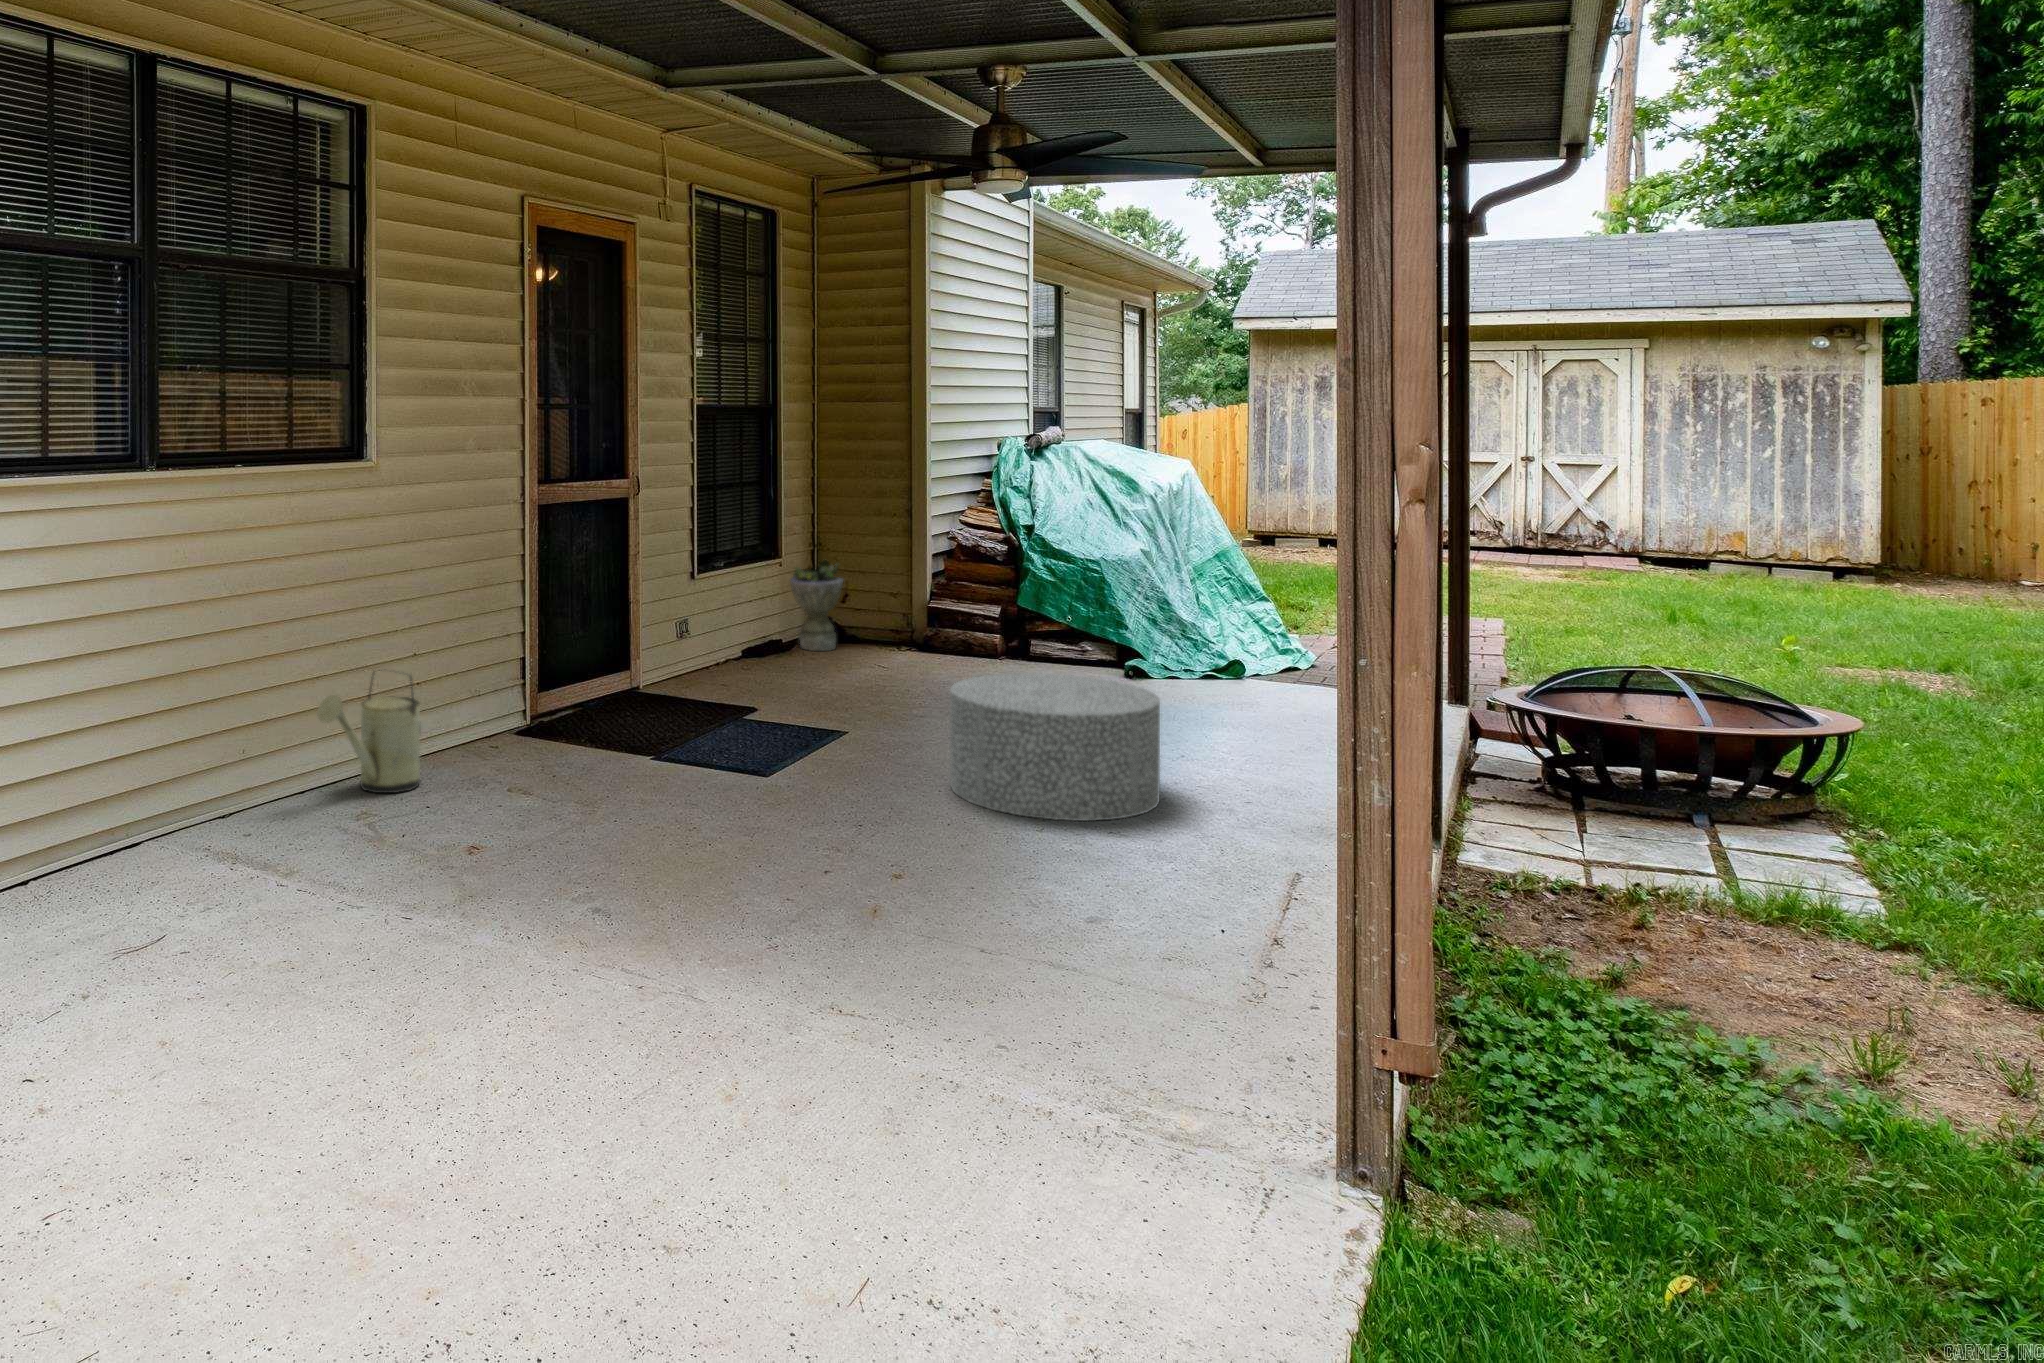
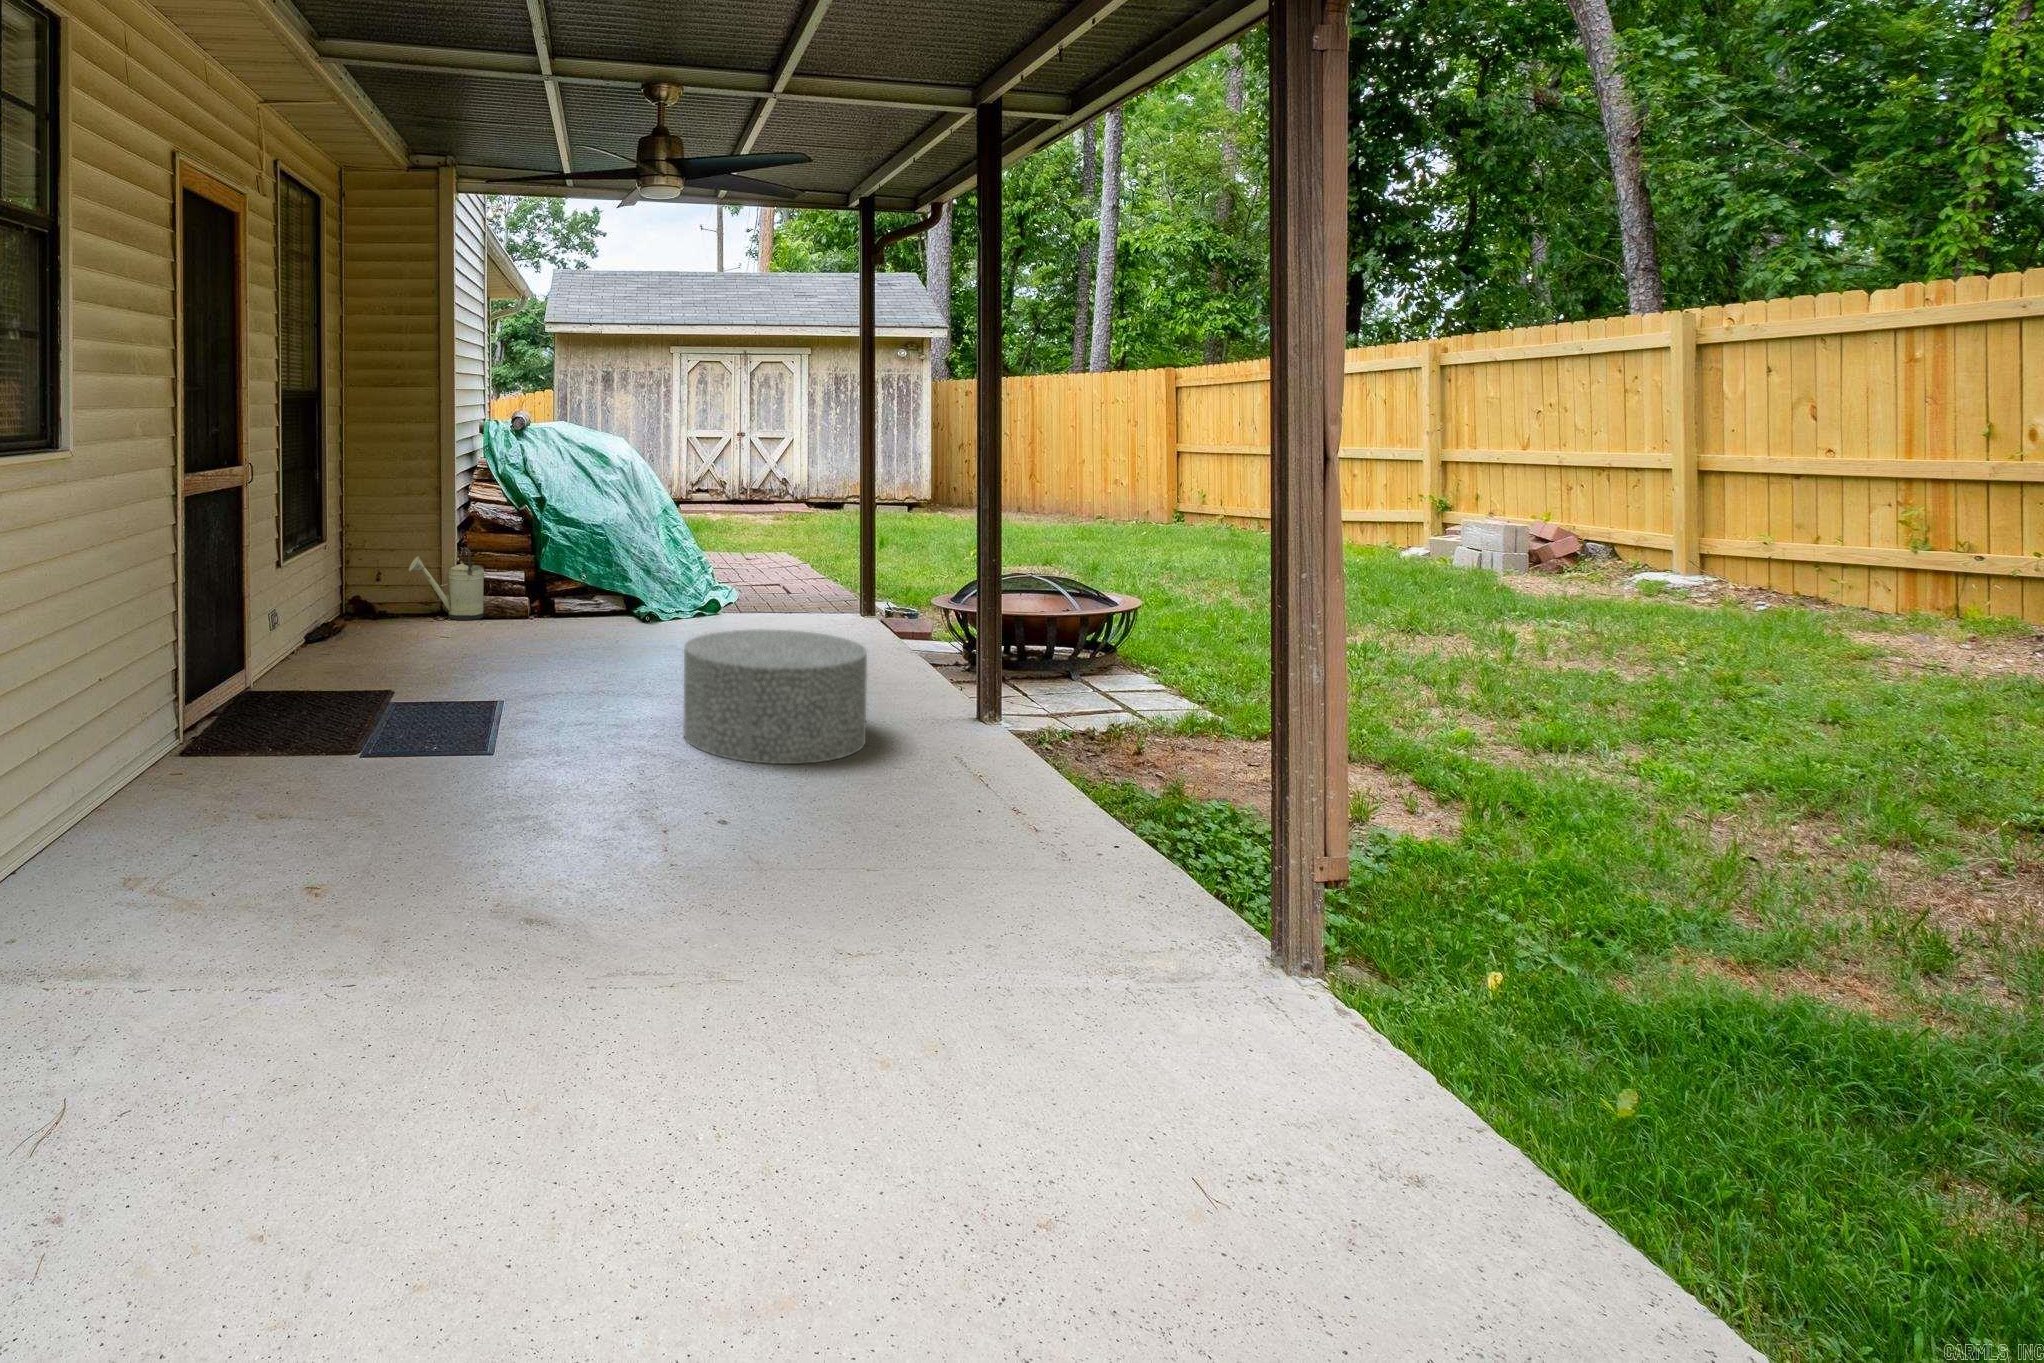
planter: present [790,560,843,651] -> none [333,540,388,632]
watering can: present [317,670,421,793] -> present [409,547,491,620]

